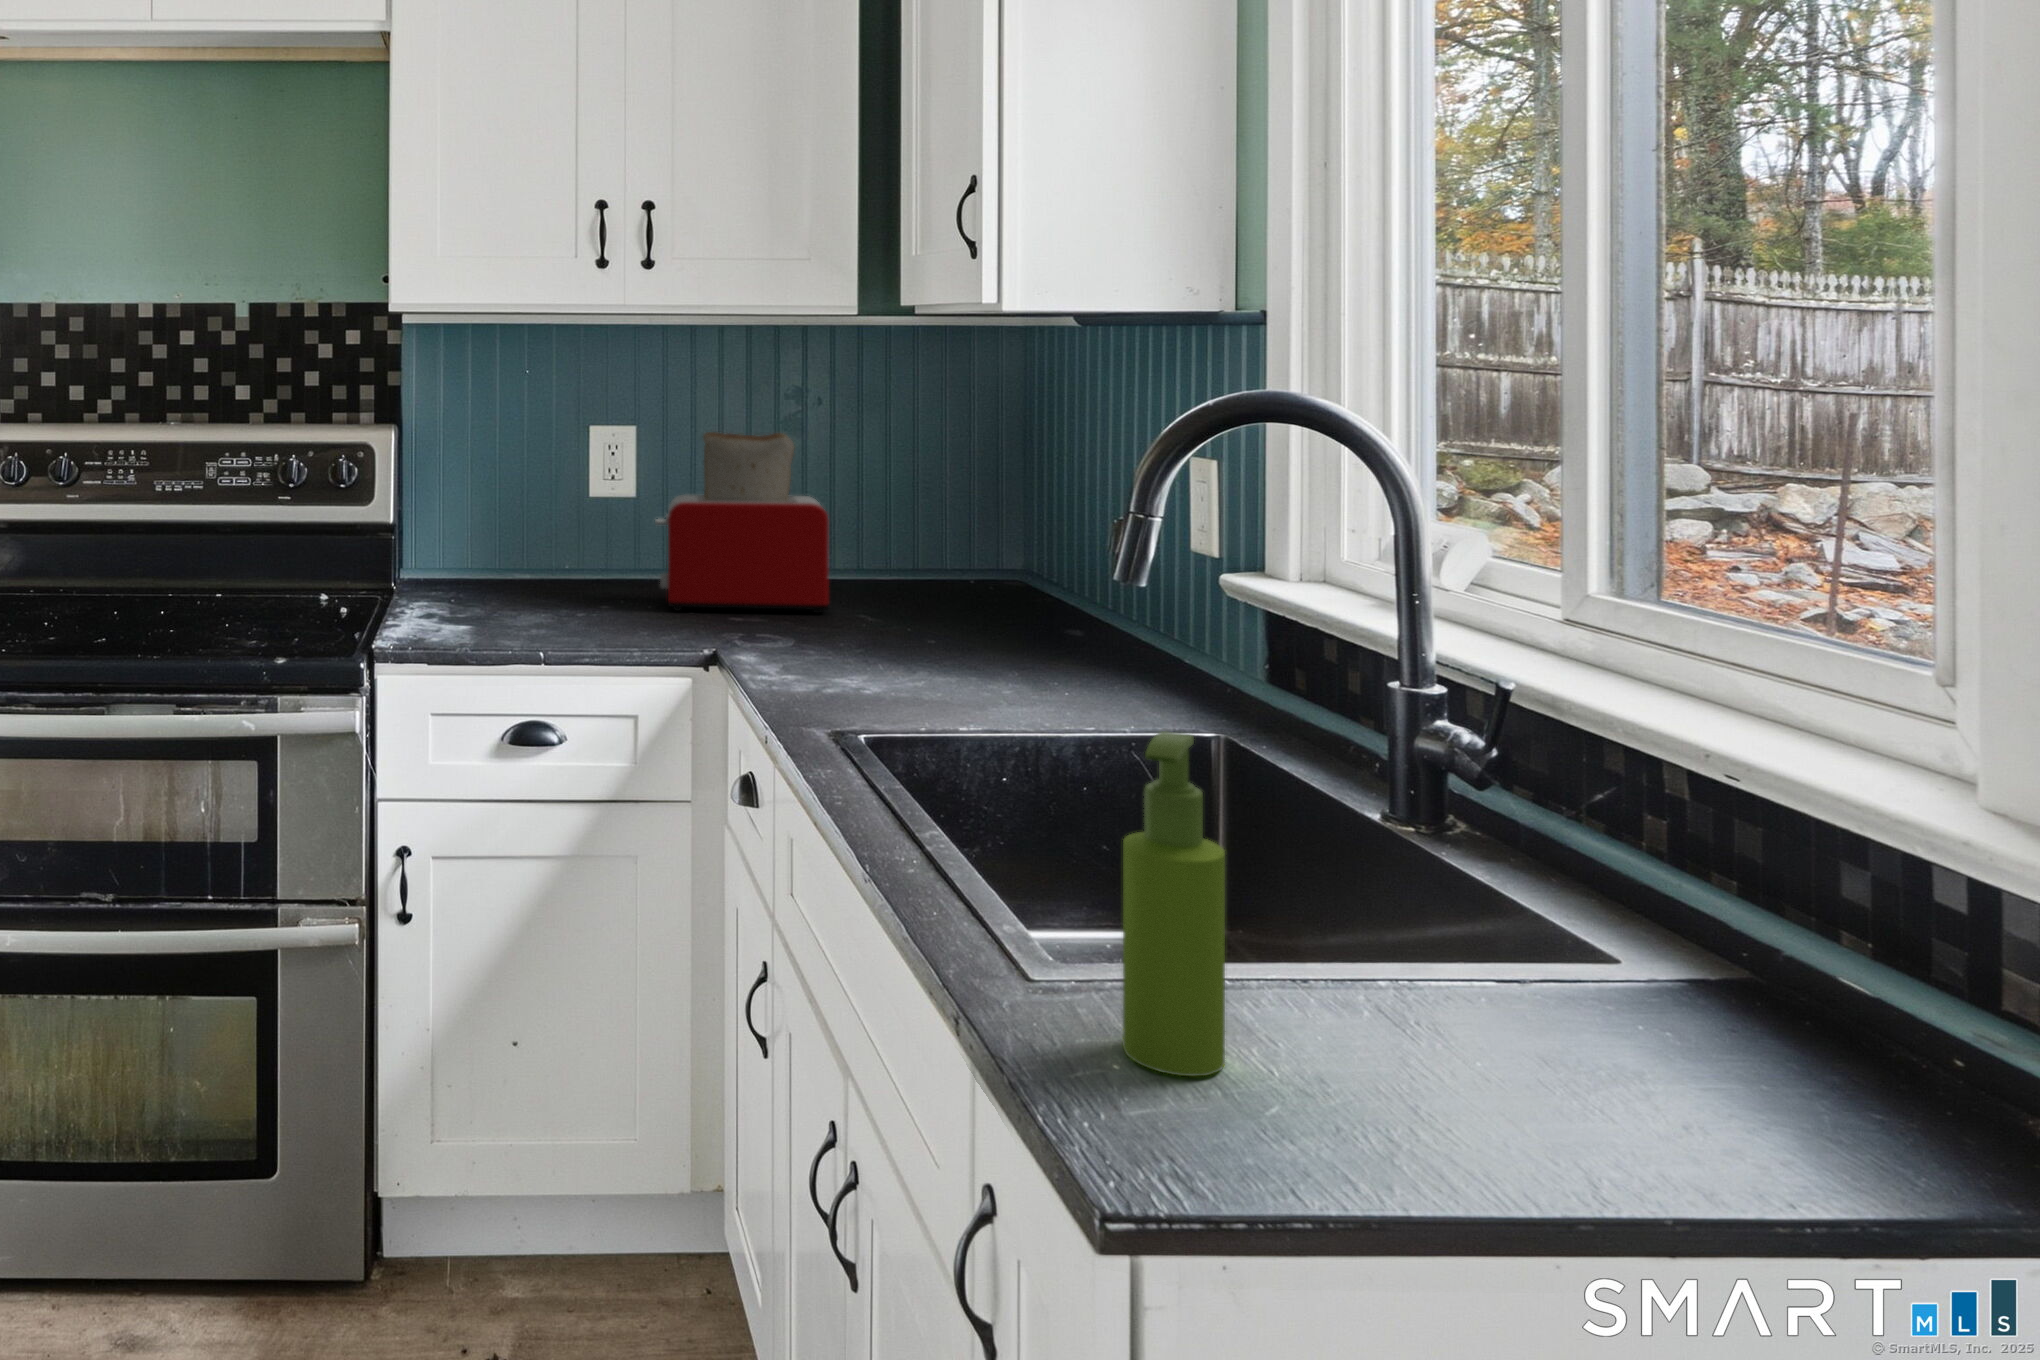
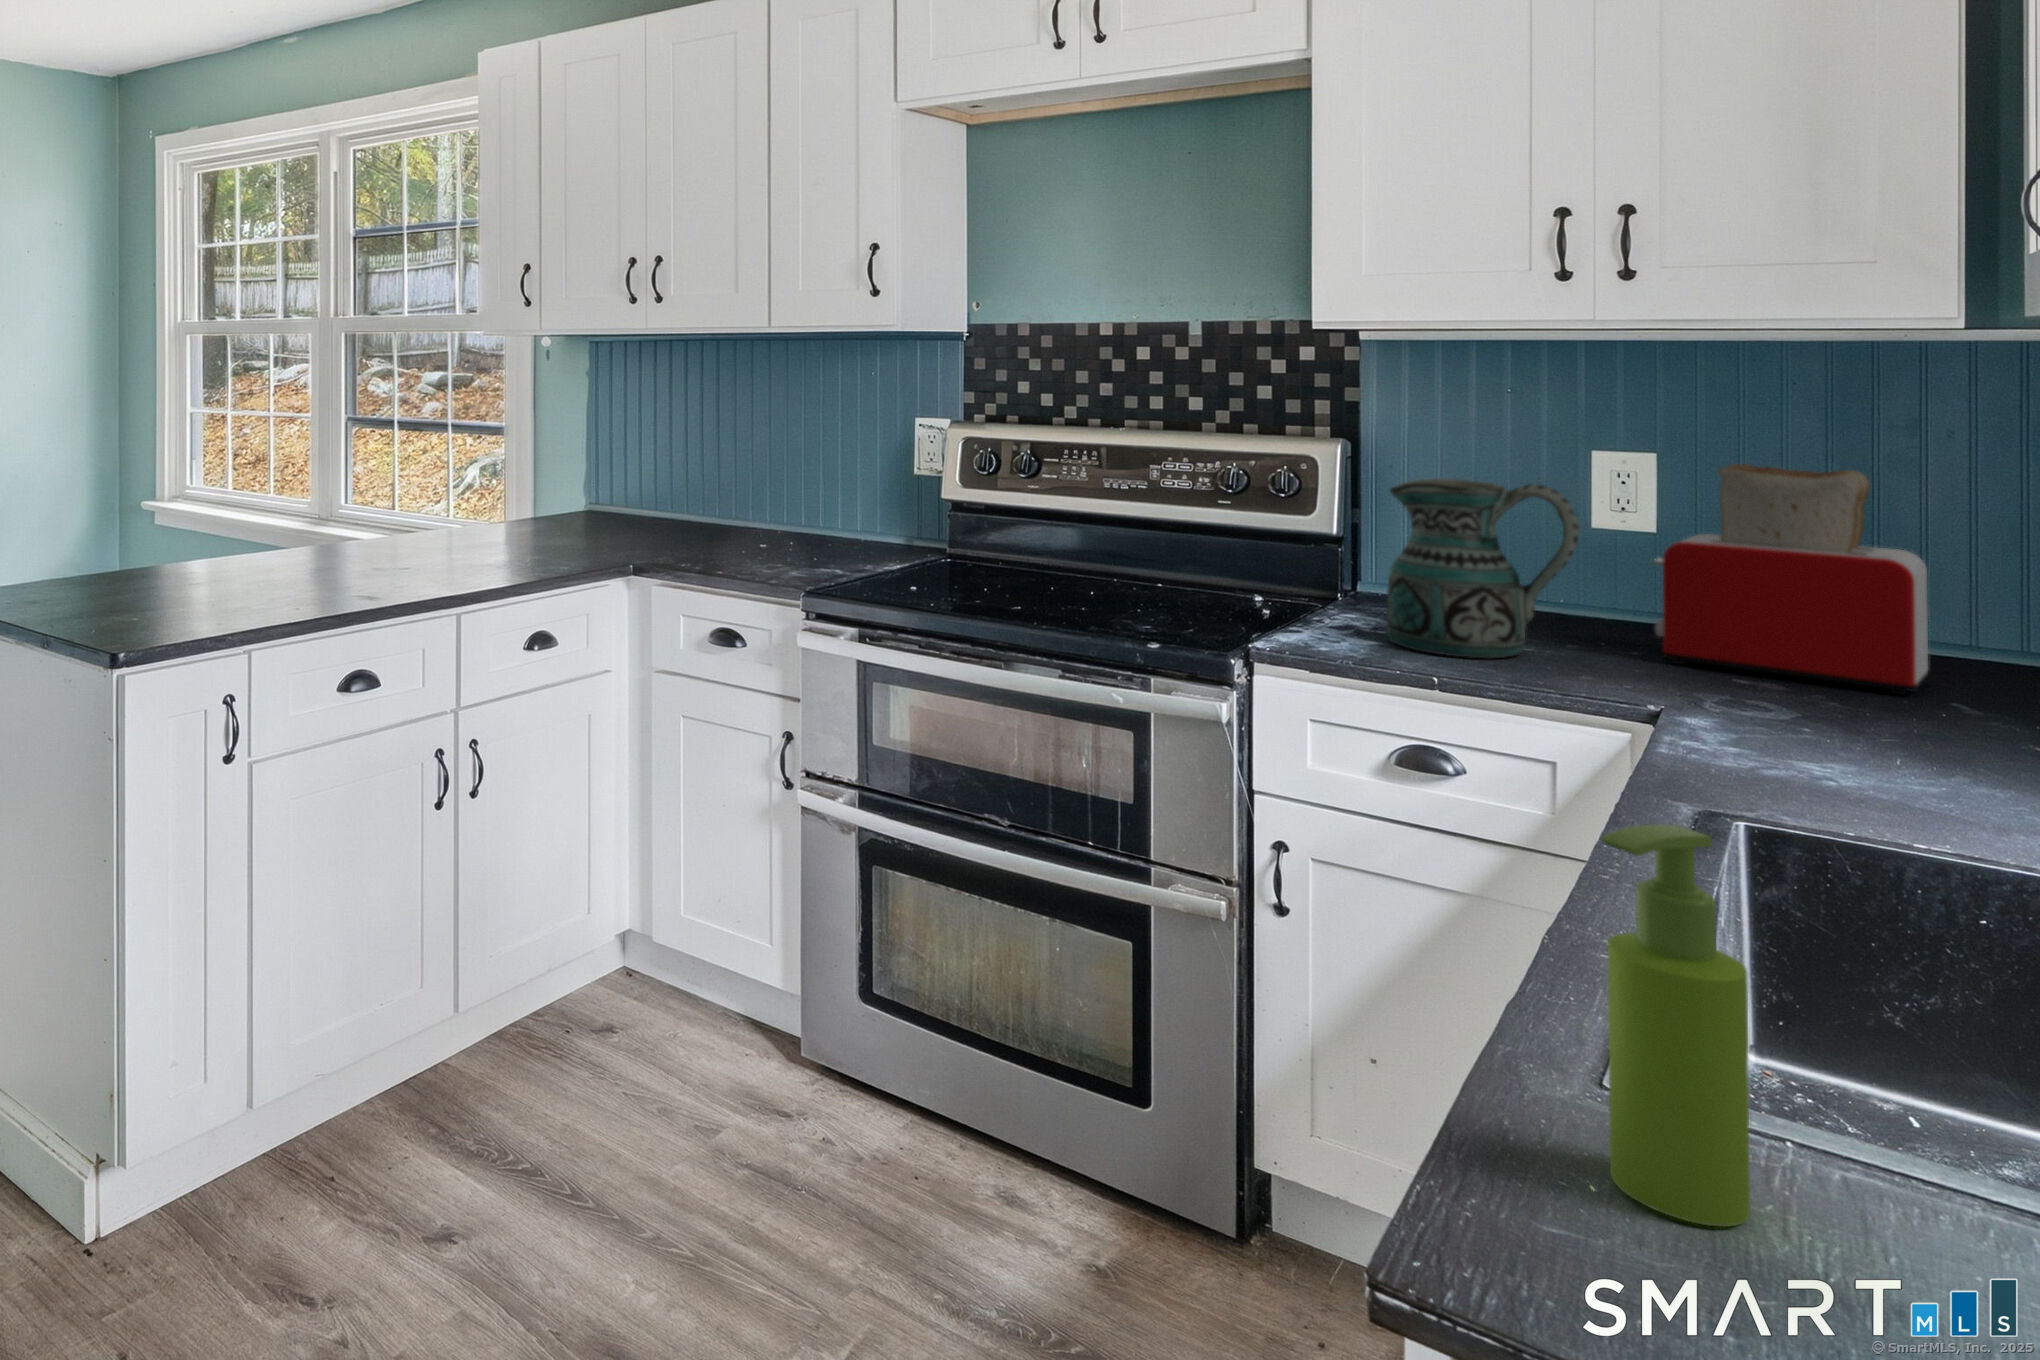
ceramic pitcher: none [467,458,618,629] -> present [1387,478,1579,658]

